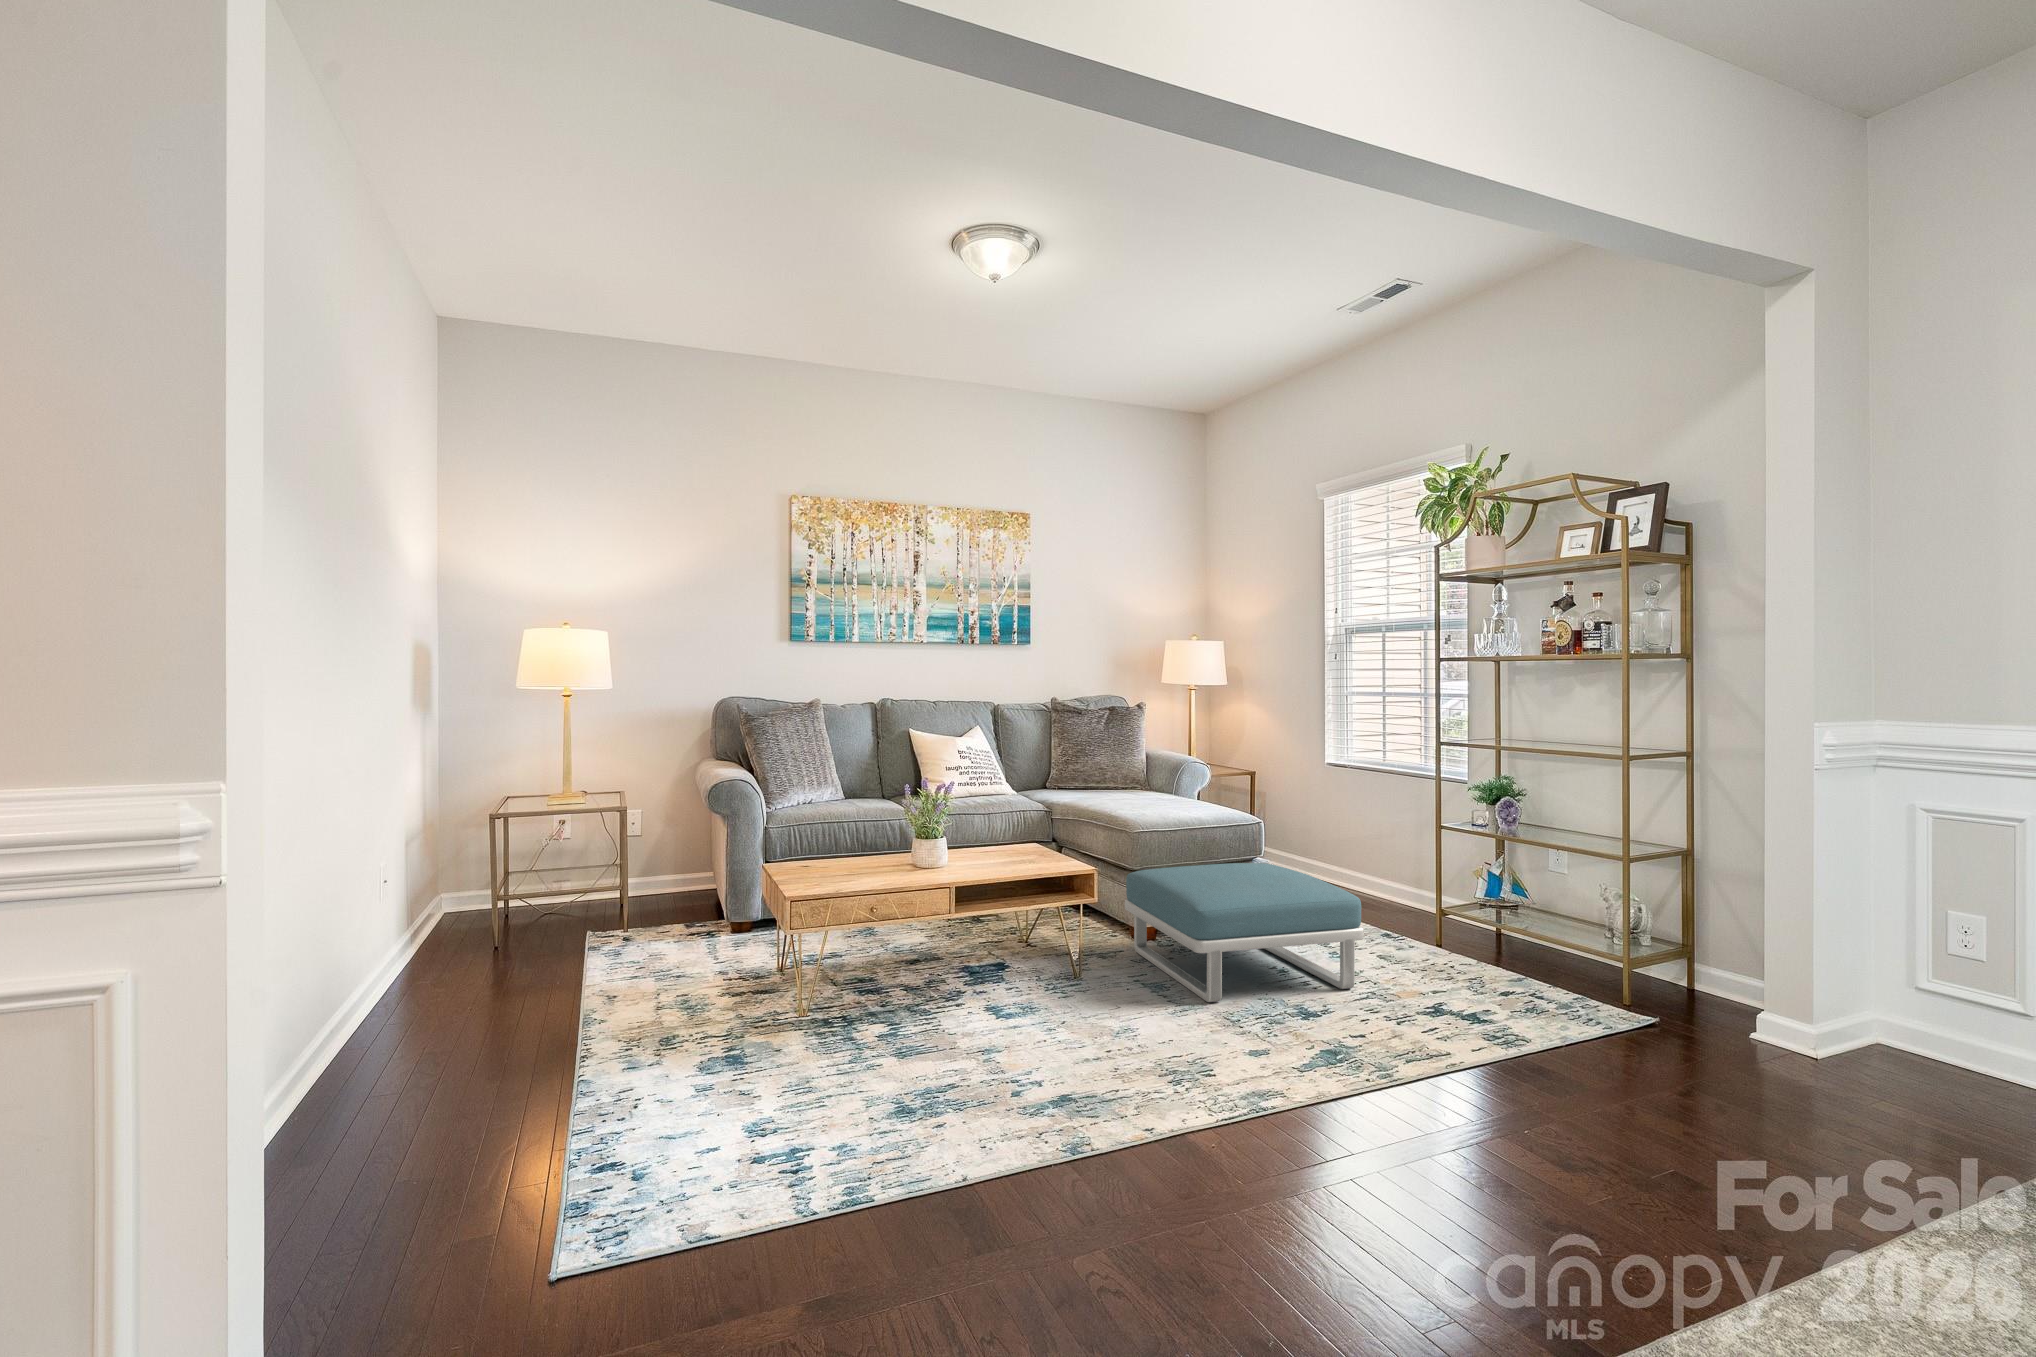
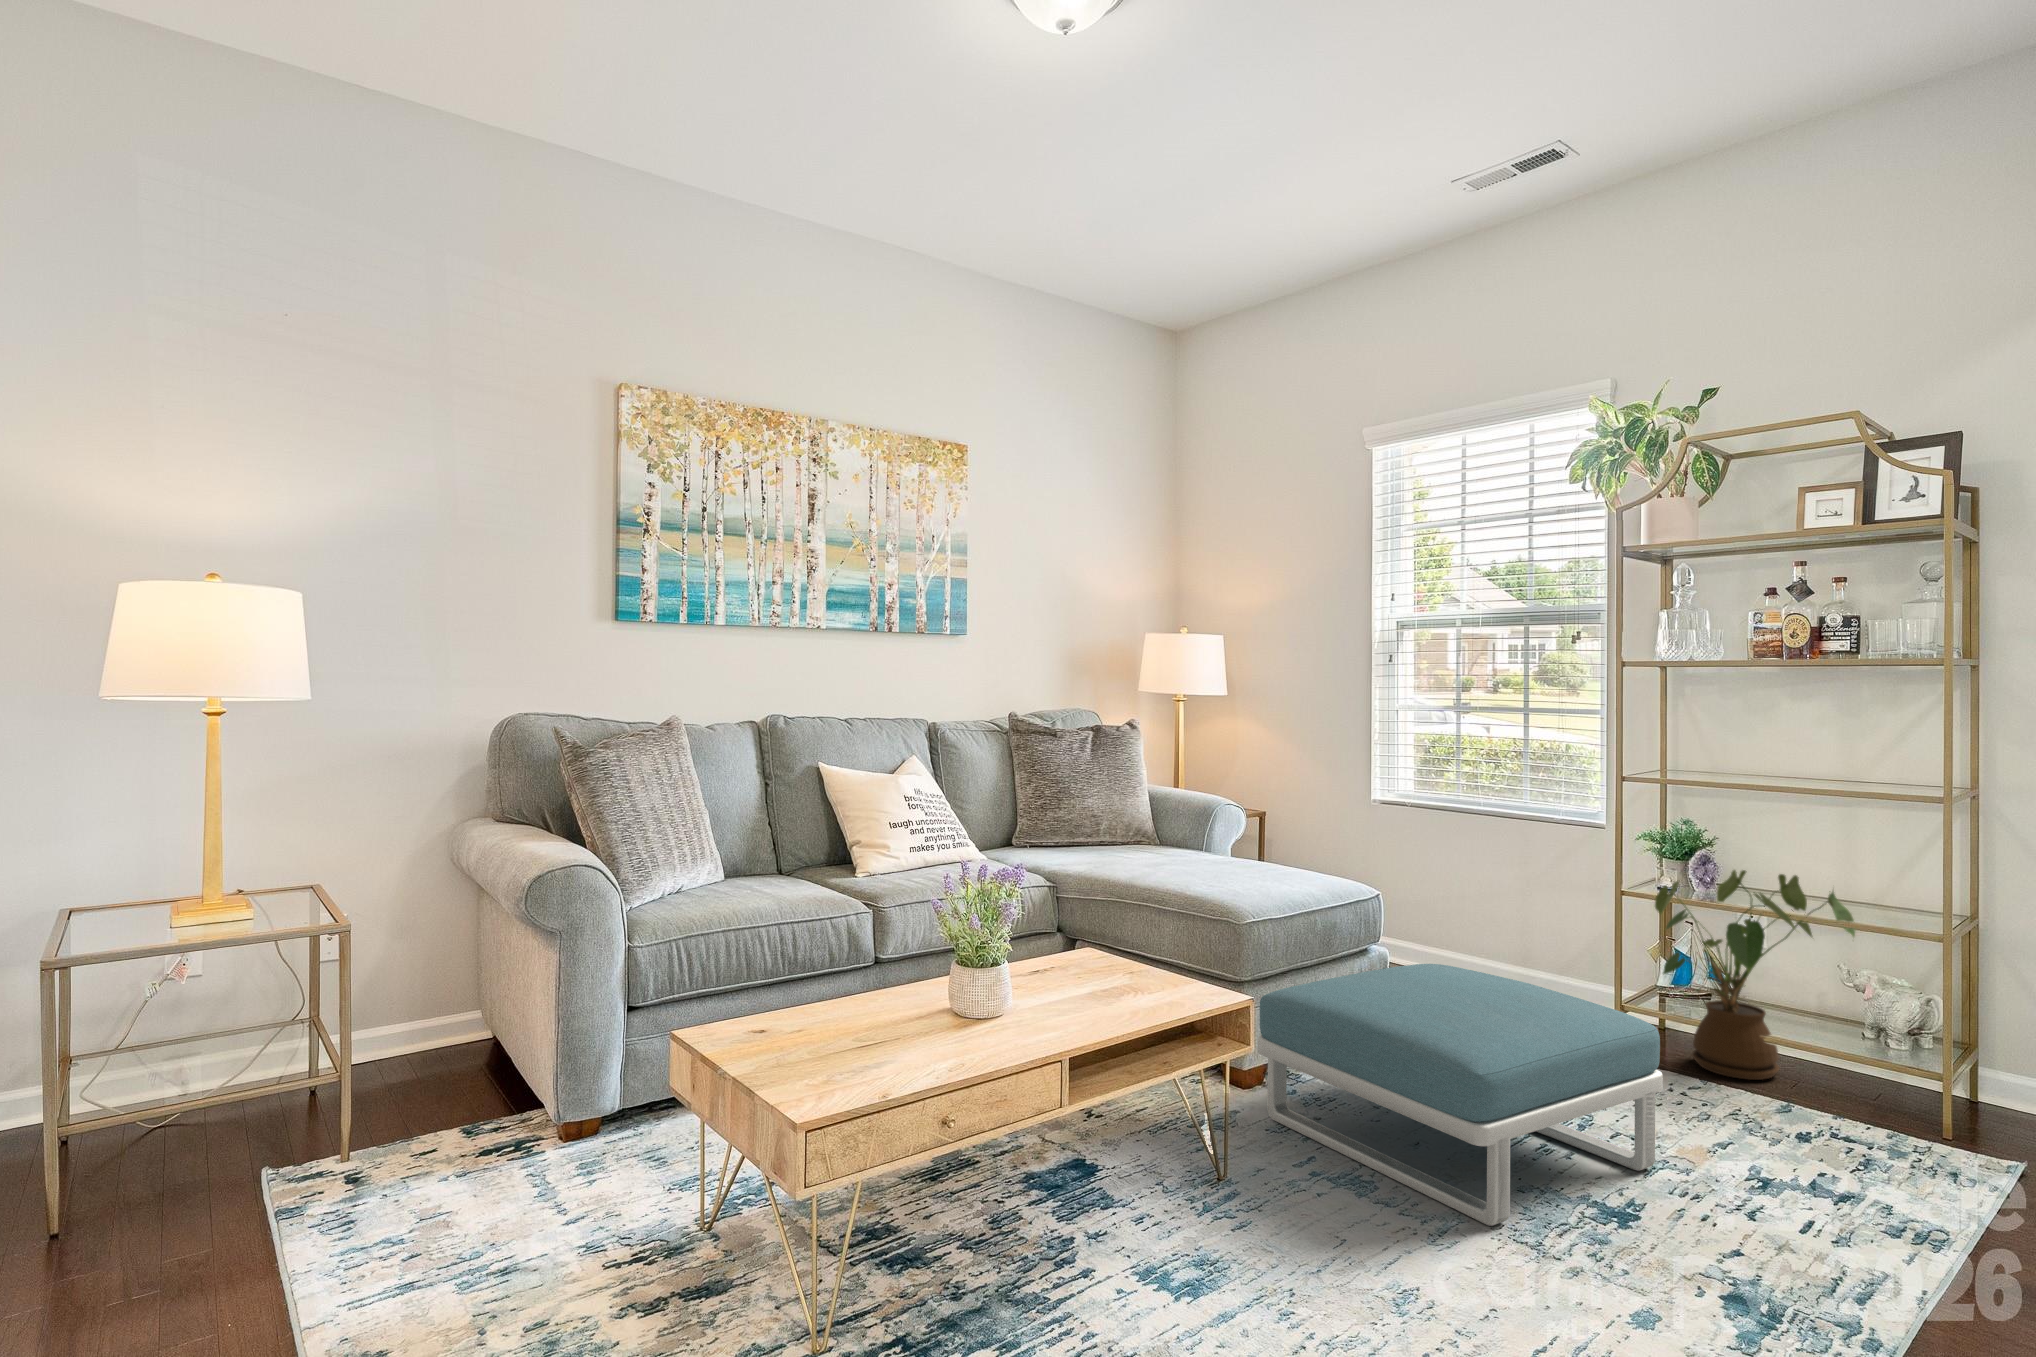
house plant: none [1441,809,1576,957] -> present [1655,870,1855,1080]

